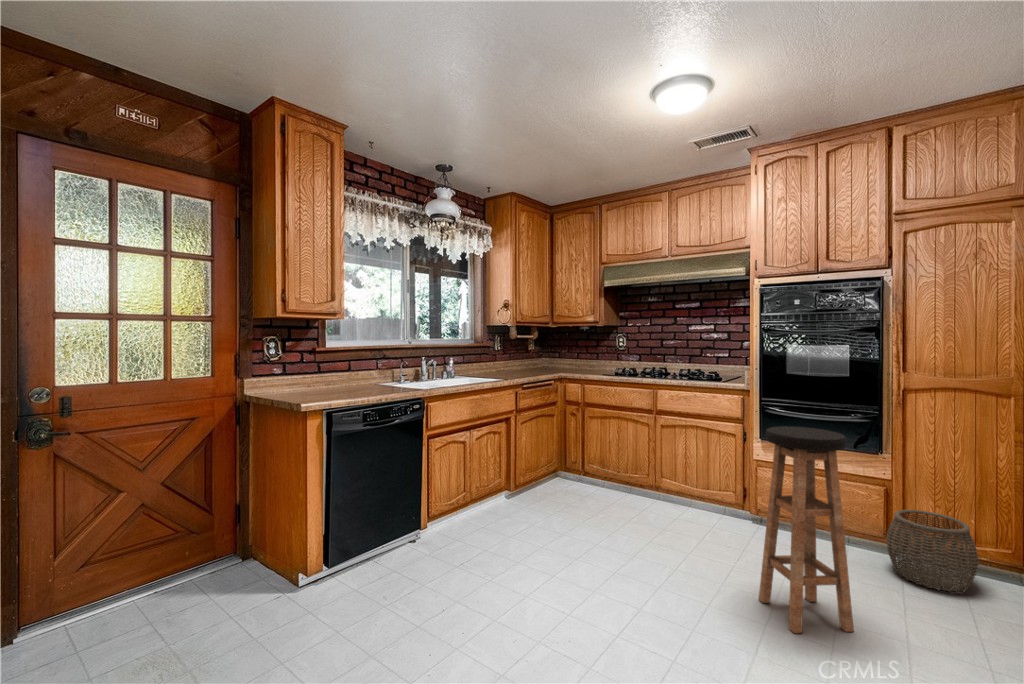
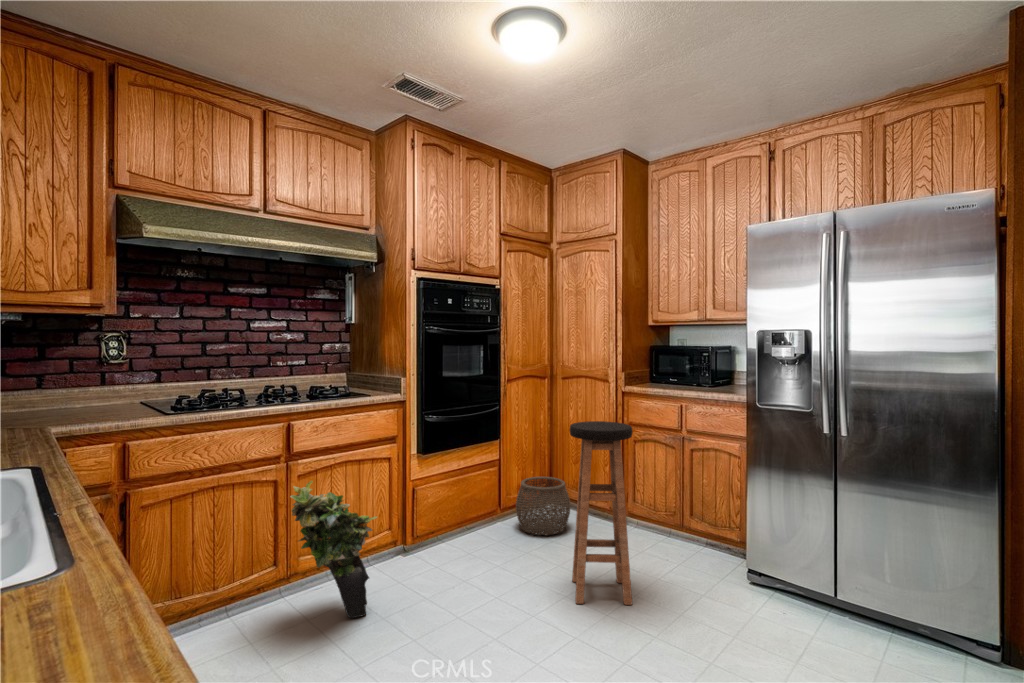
potted plant: none [618,425,673,522] -> present [291,481,377,618]

